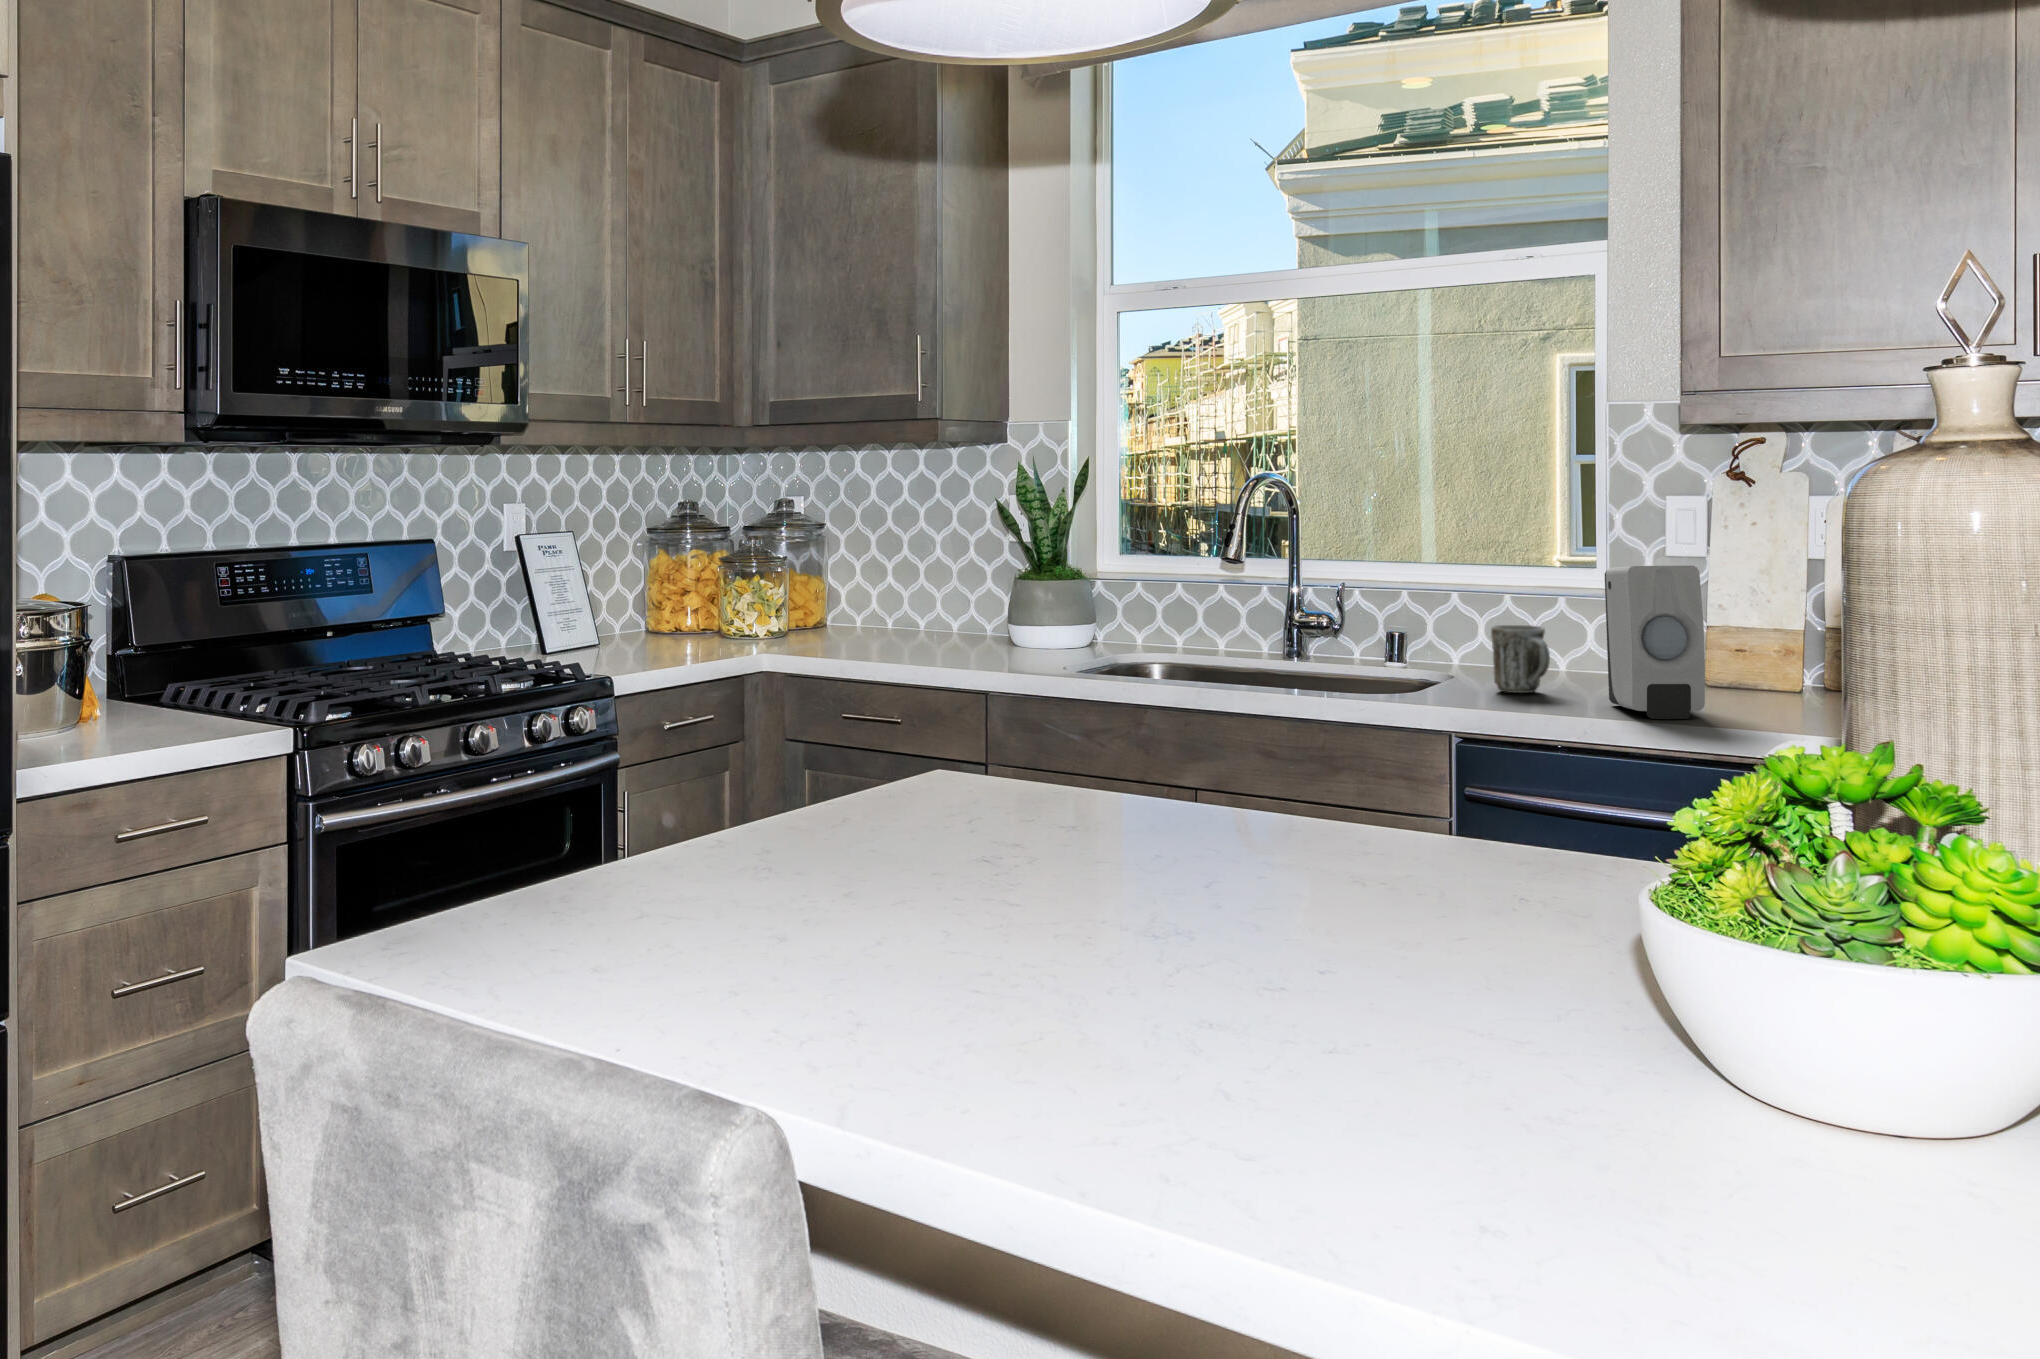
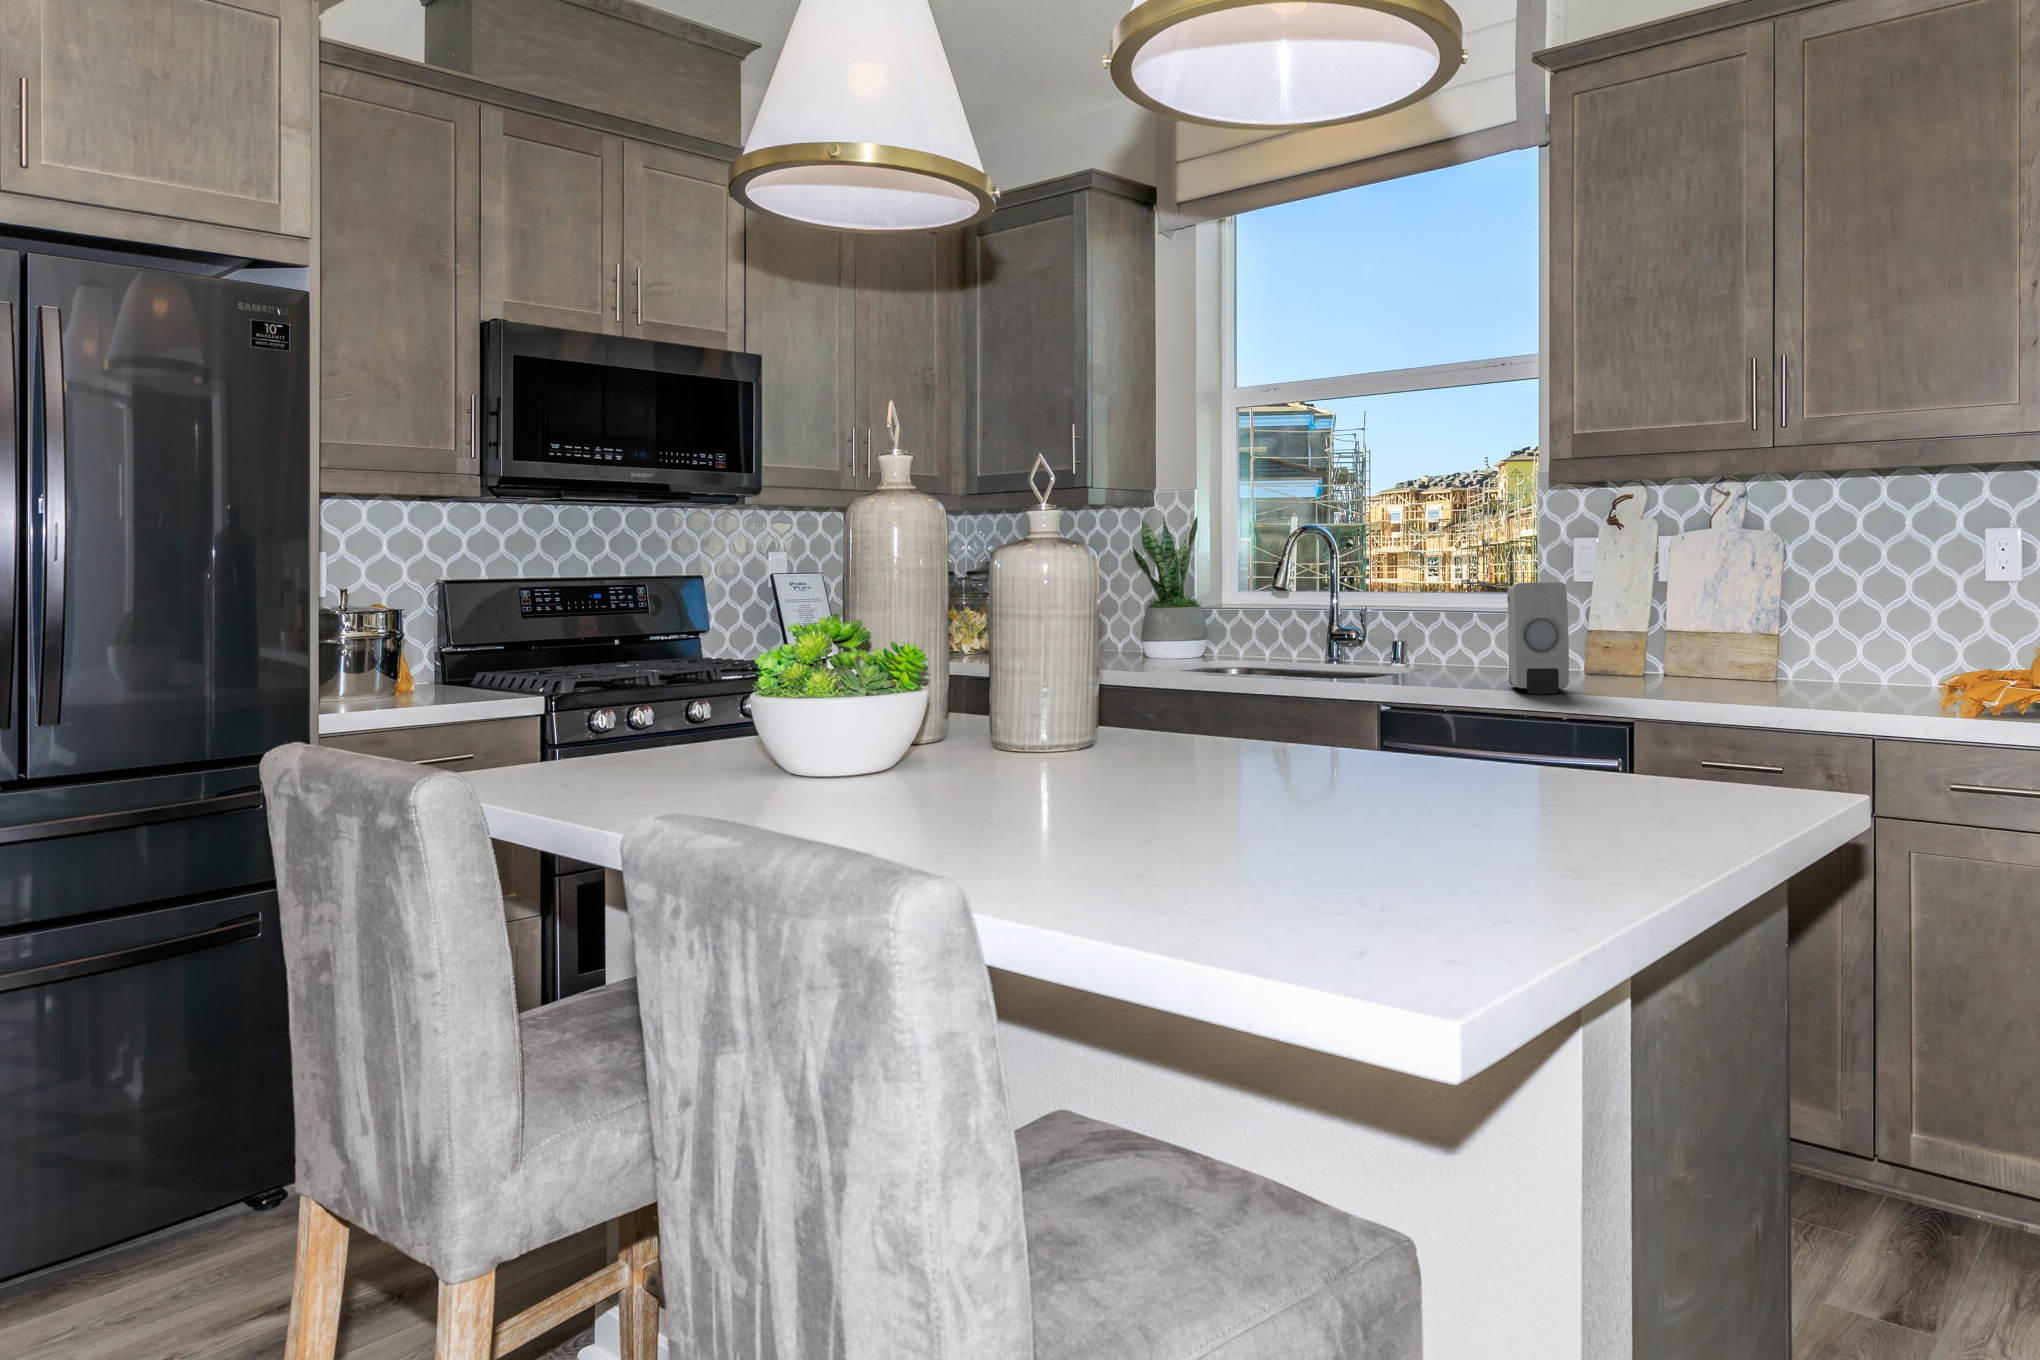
mug: present [1491,625,1550,693] -> none [1433,631,1472,680]

